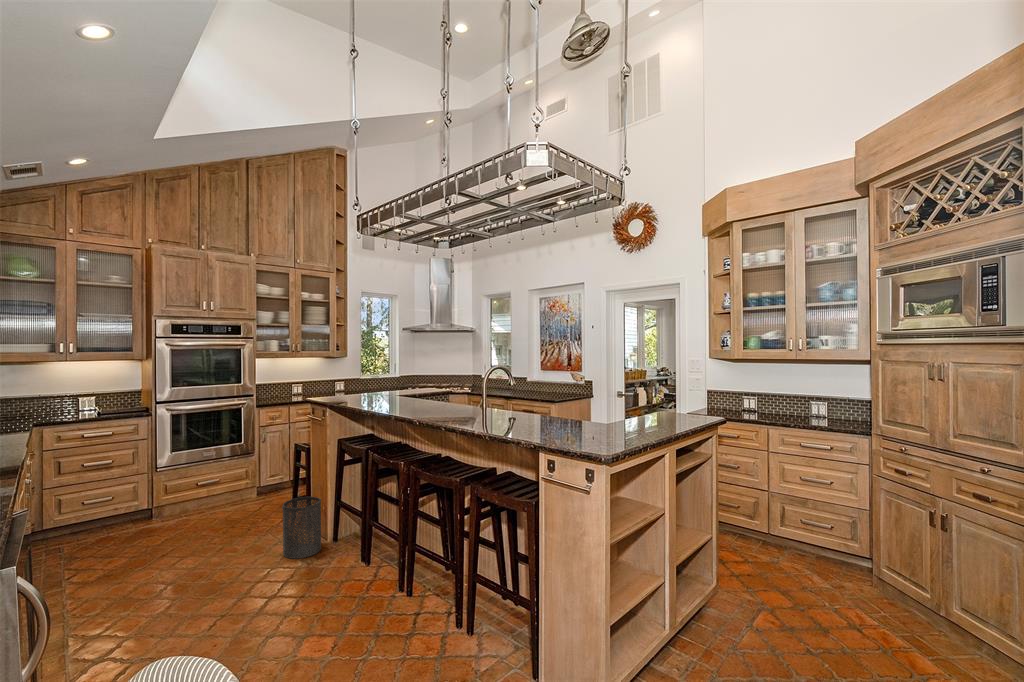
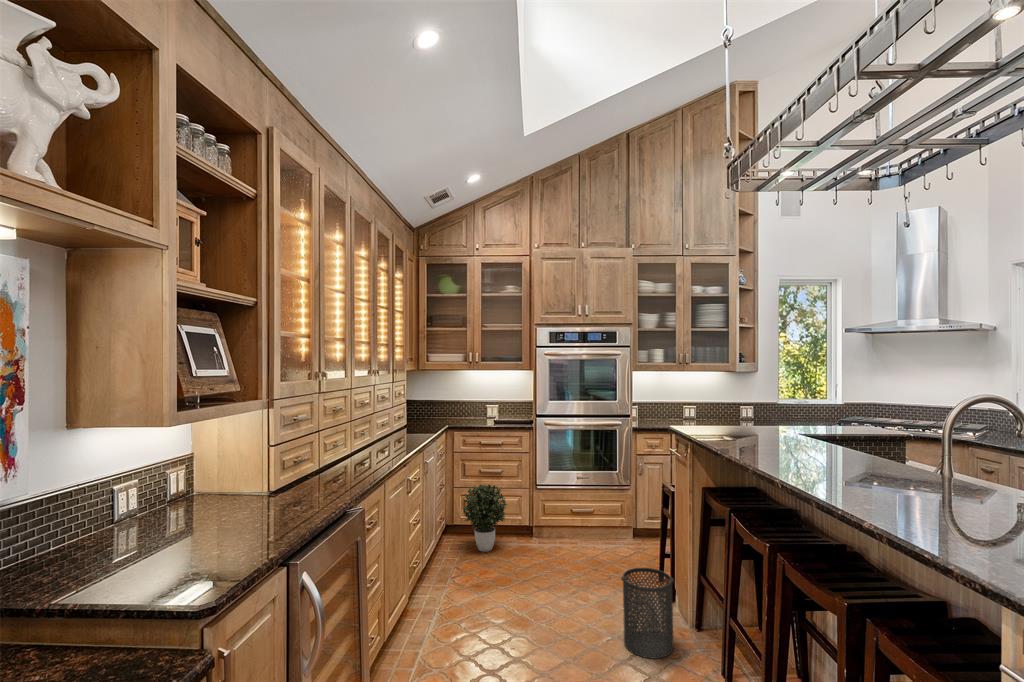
potted plant: none [68,475,129,545] -> present [463,484,507,552]

